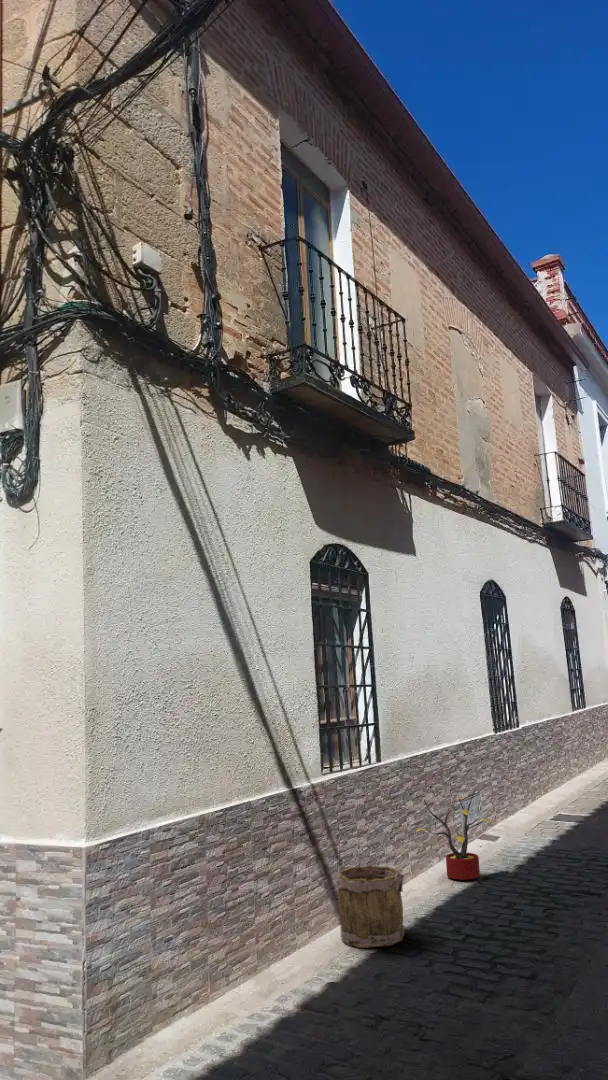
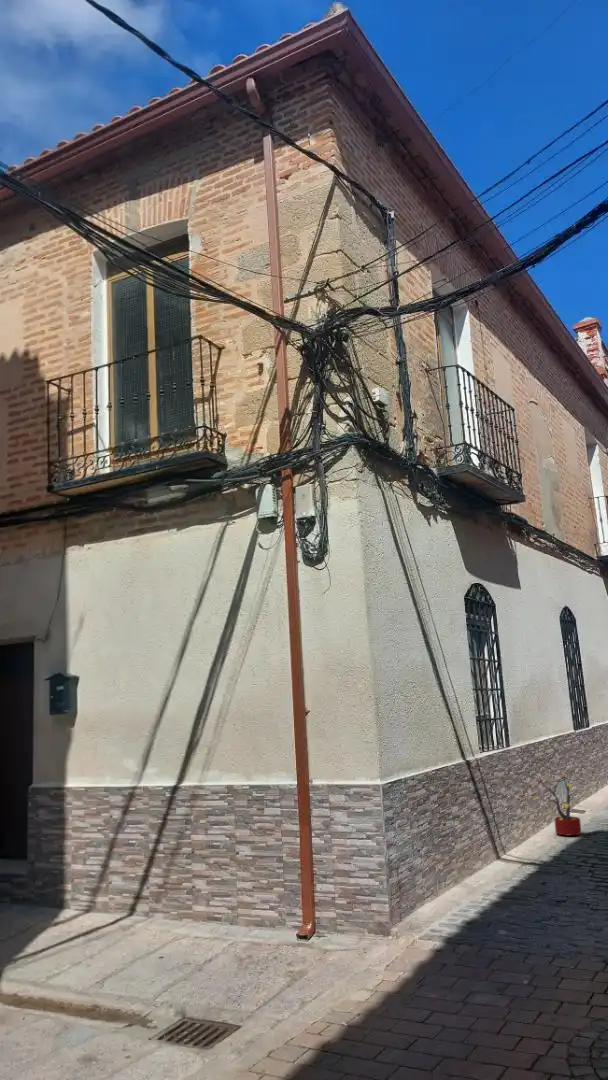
bucket: present [336,865,404,948] -> none [493,816,546,871]

